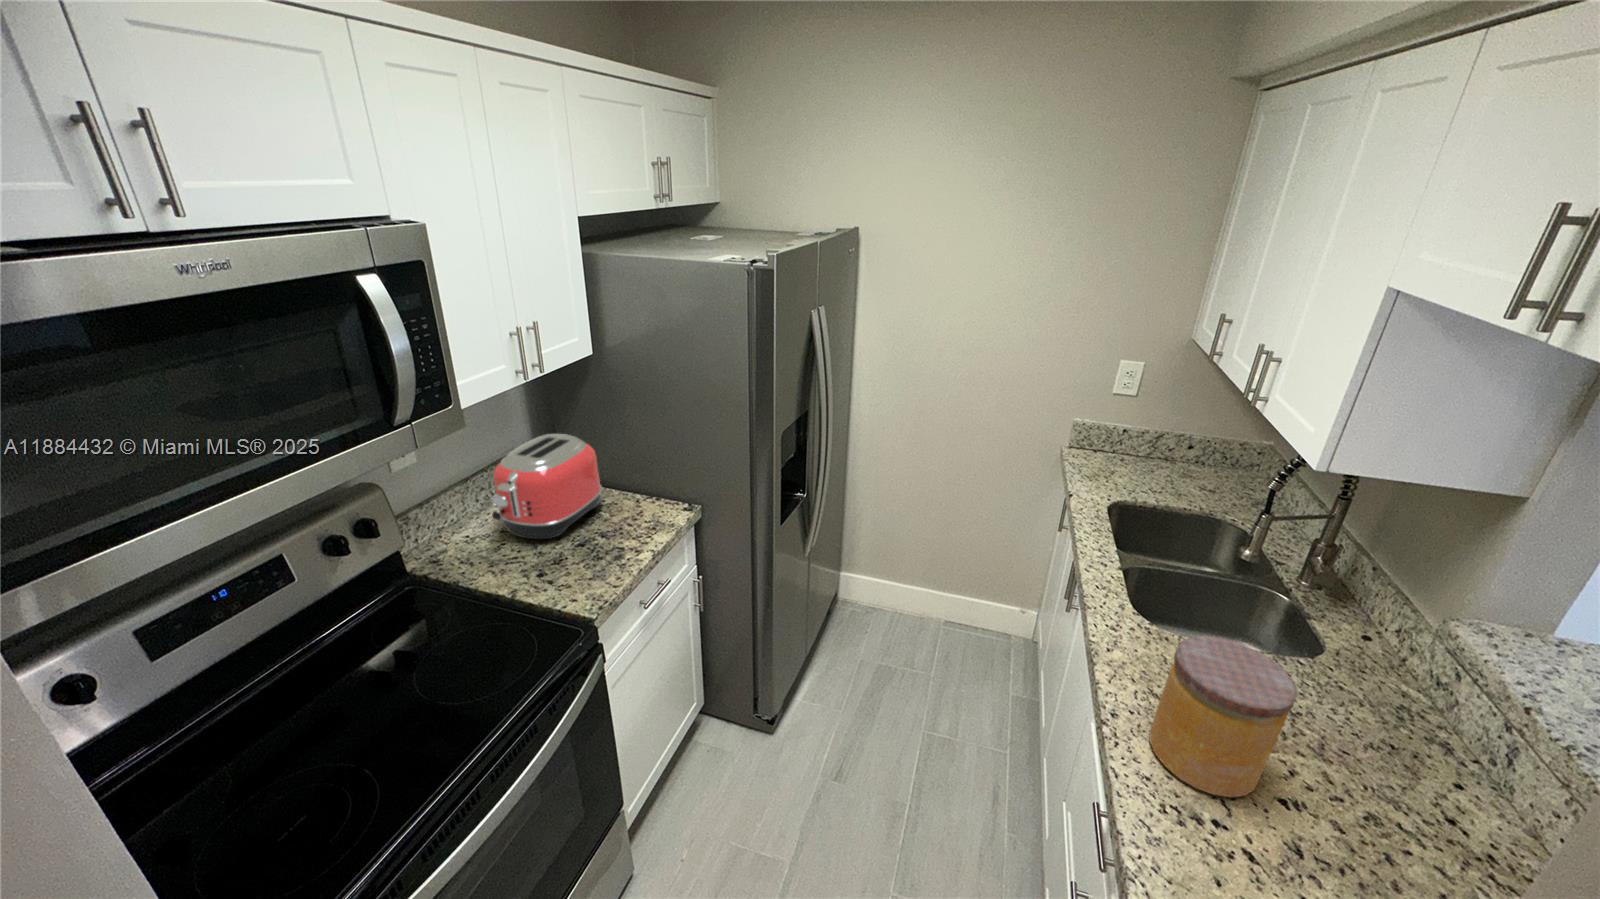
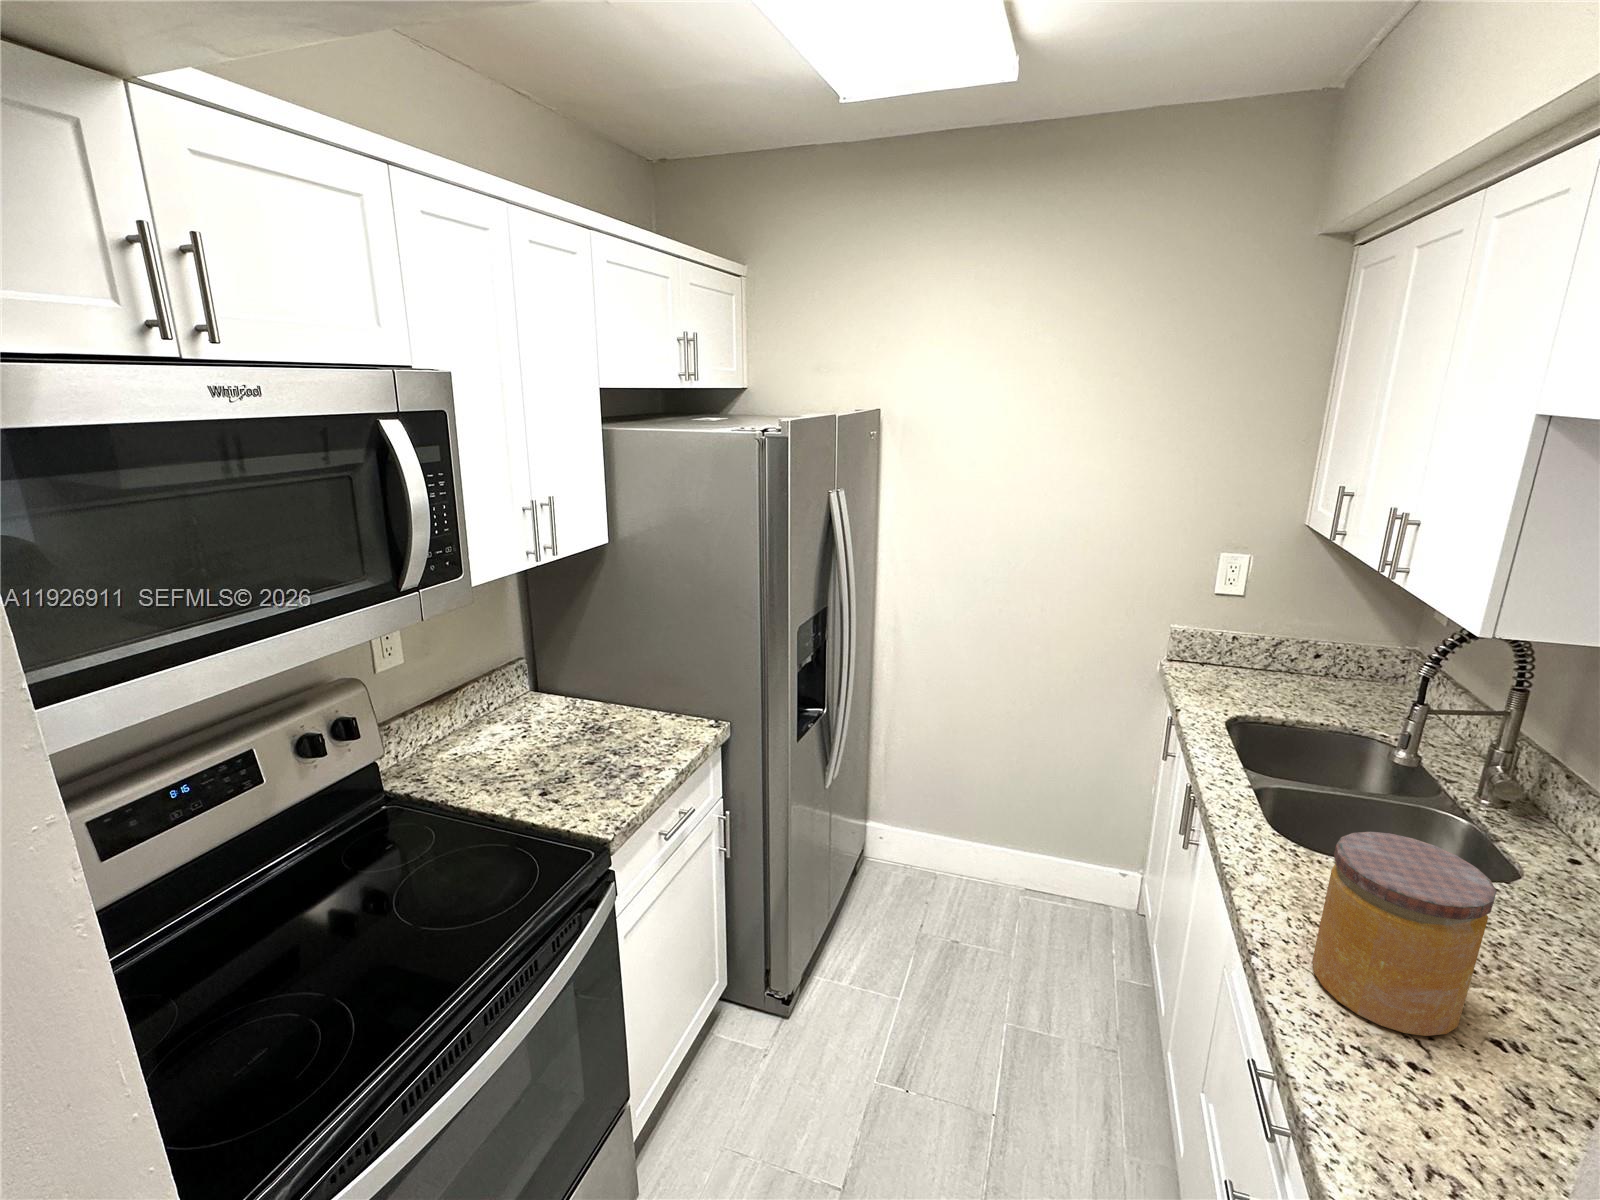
toaster: present [491,434,602,539] -> none [486,635,613,756]

